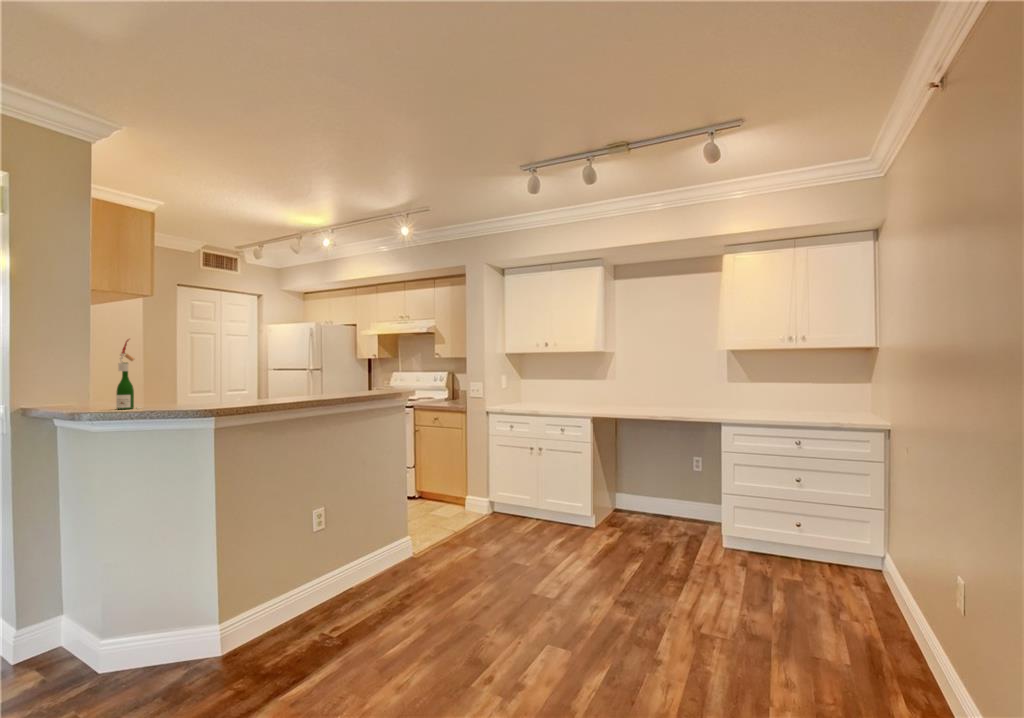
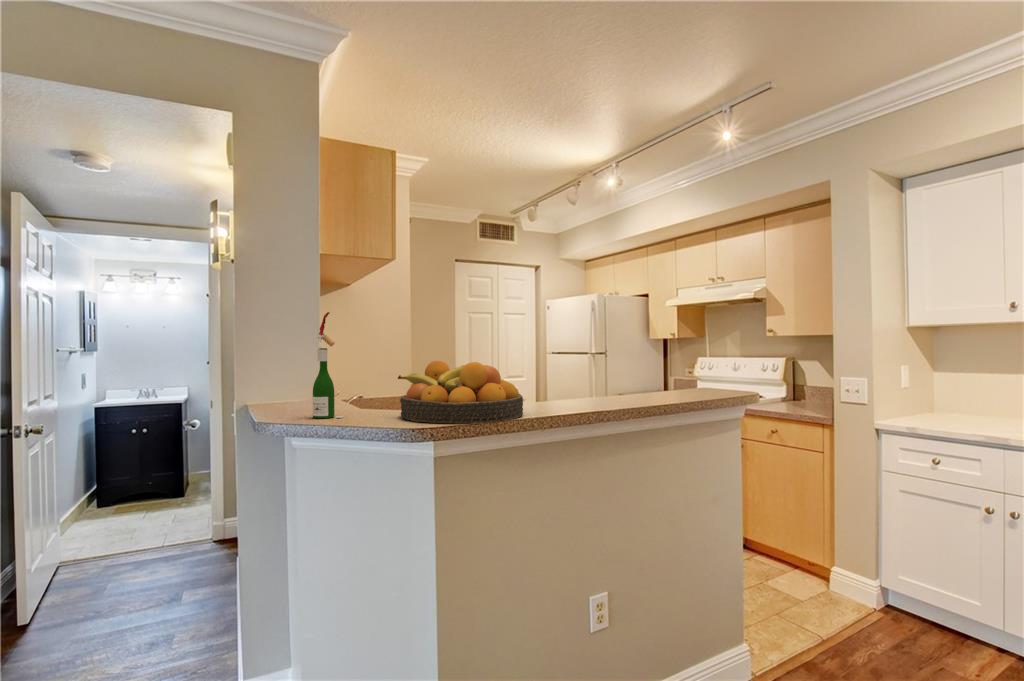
fruit bowl: none [185,371,272,407] -> present [398,361,523,424]

